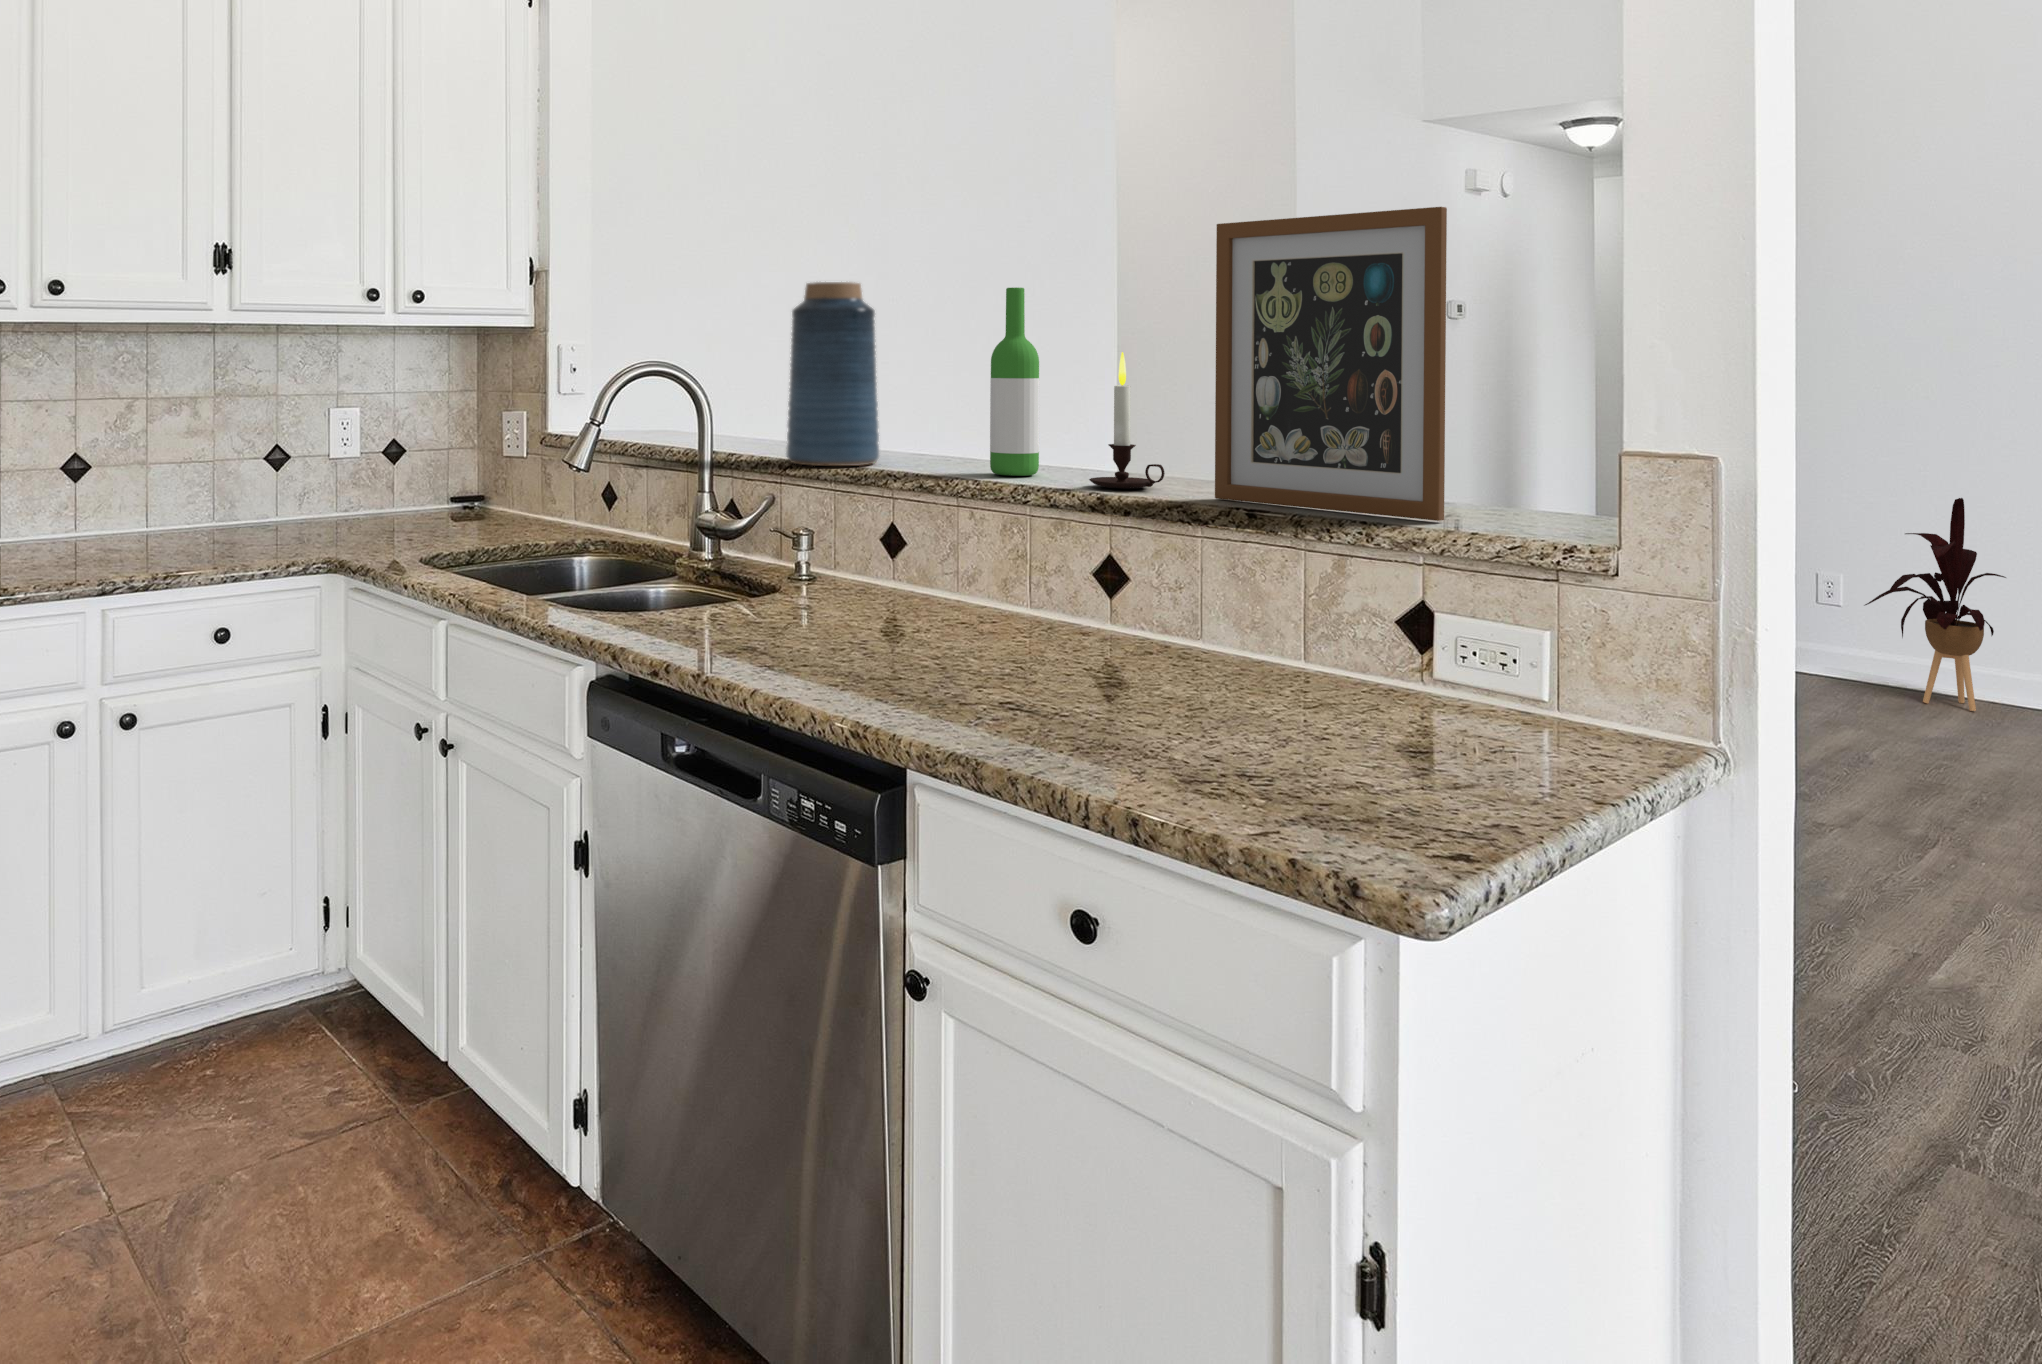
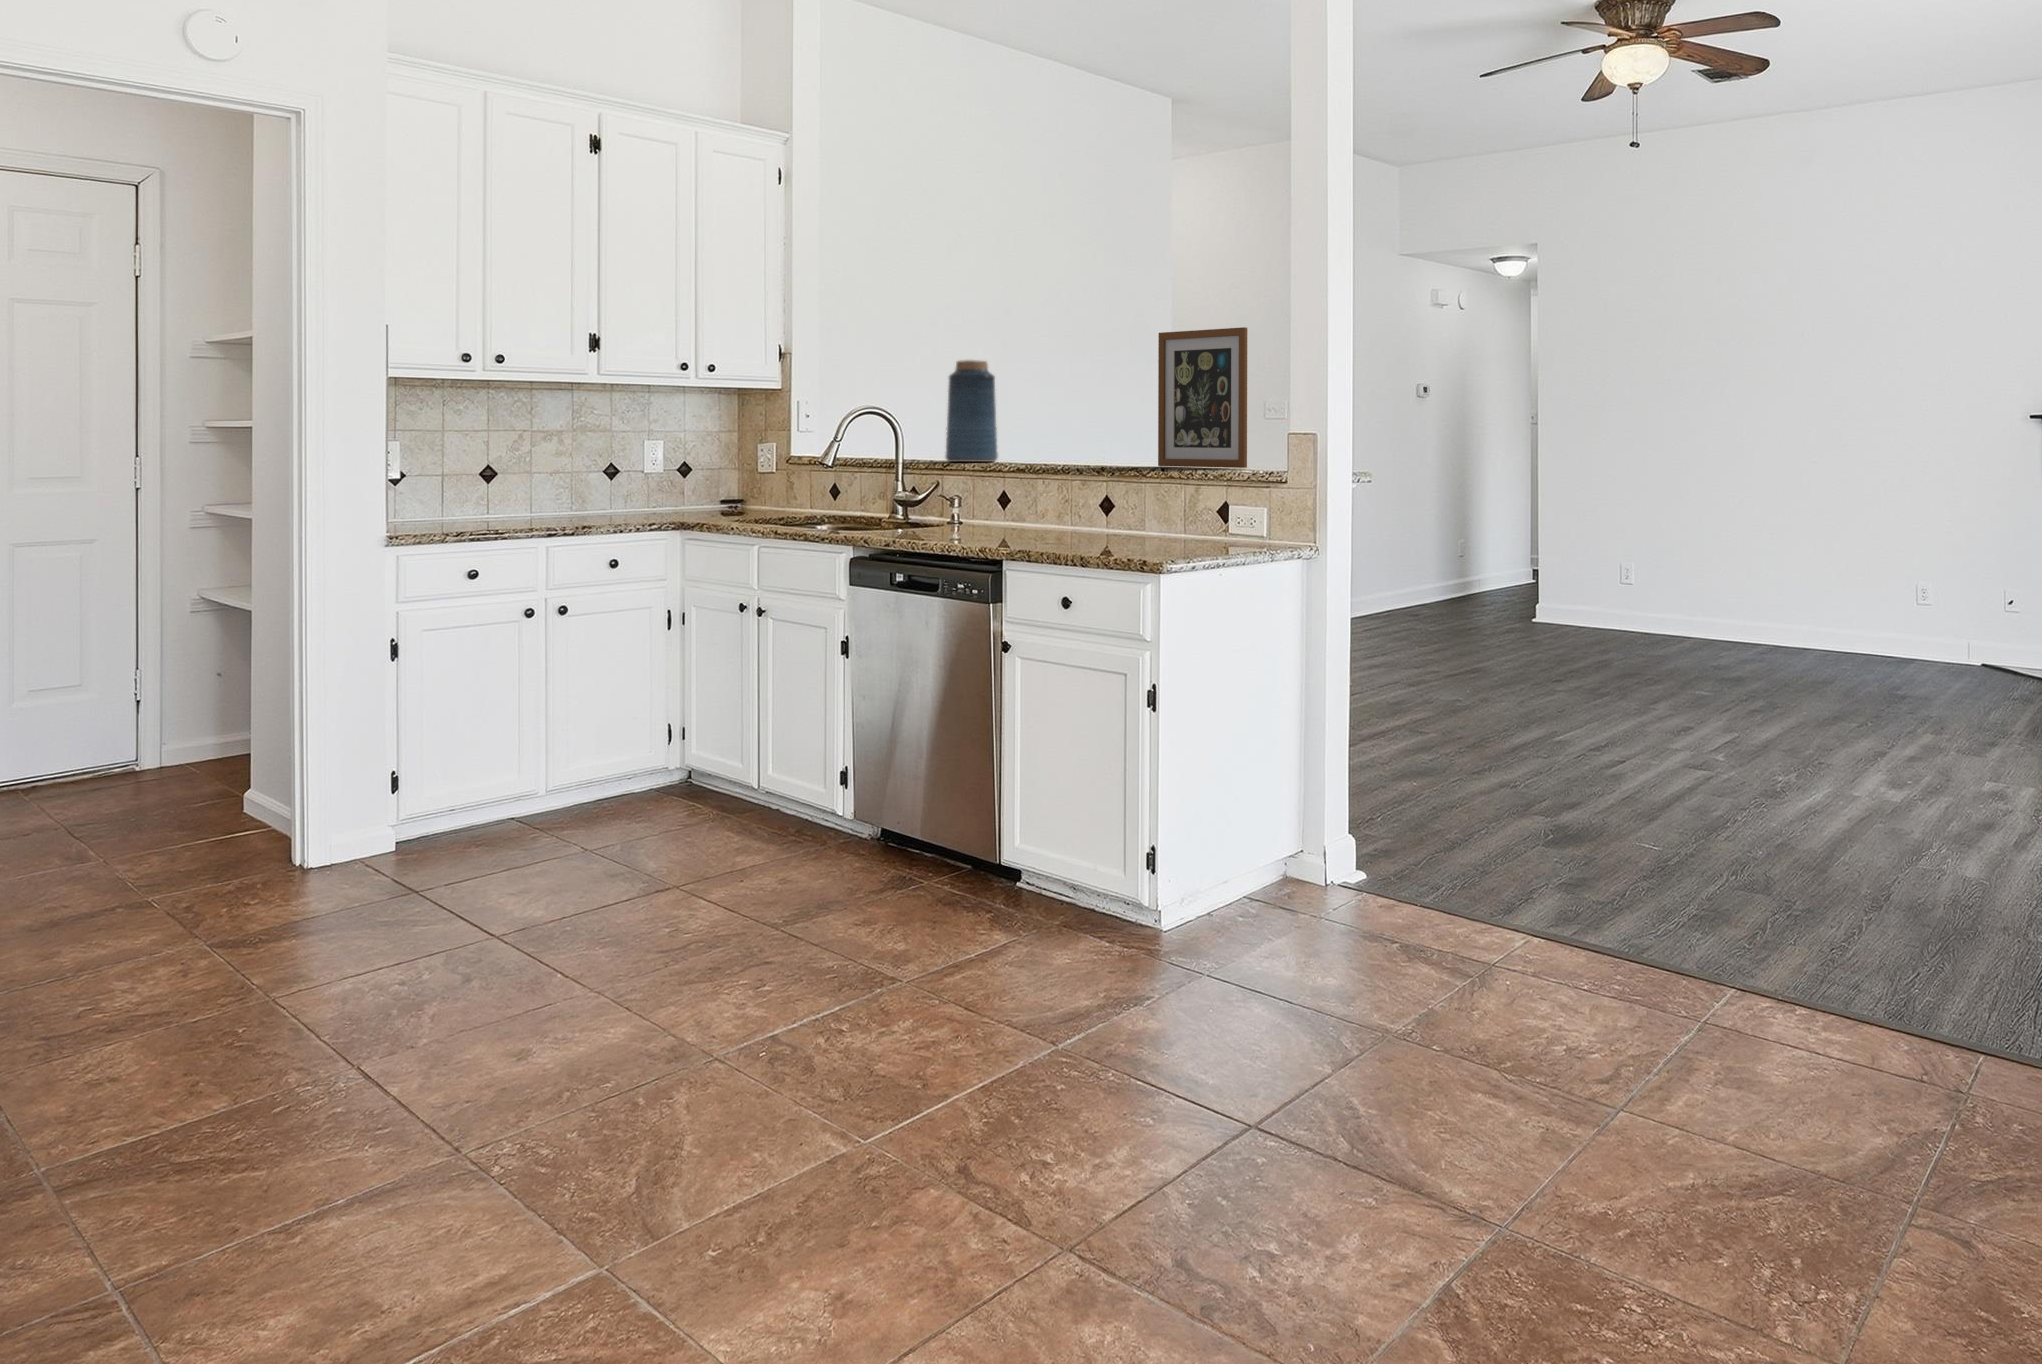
wine bottle: present [990,287,1039,476] -> none [1056,364,1081,463]
candle: present [1089,352,1165,489] -> none [1102,396,1138,465]
house plant: present [1865,498,2006,711] -> none [1640,509,1713,644]

